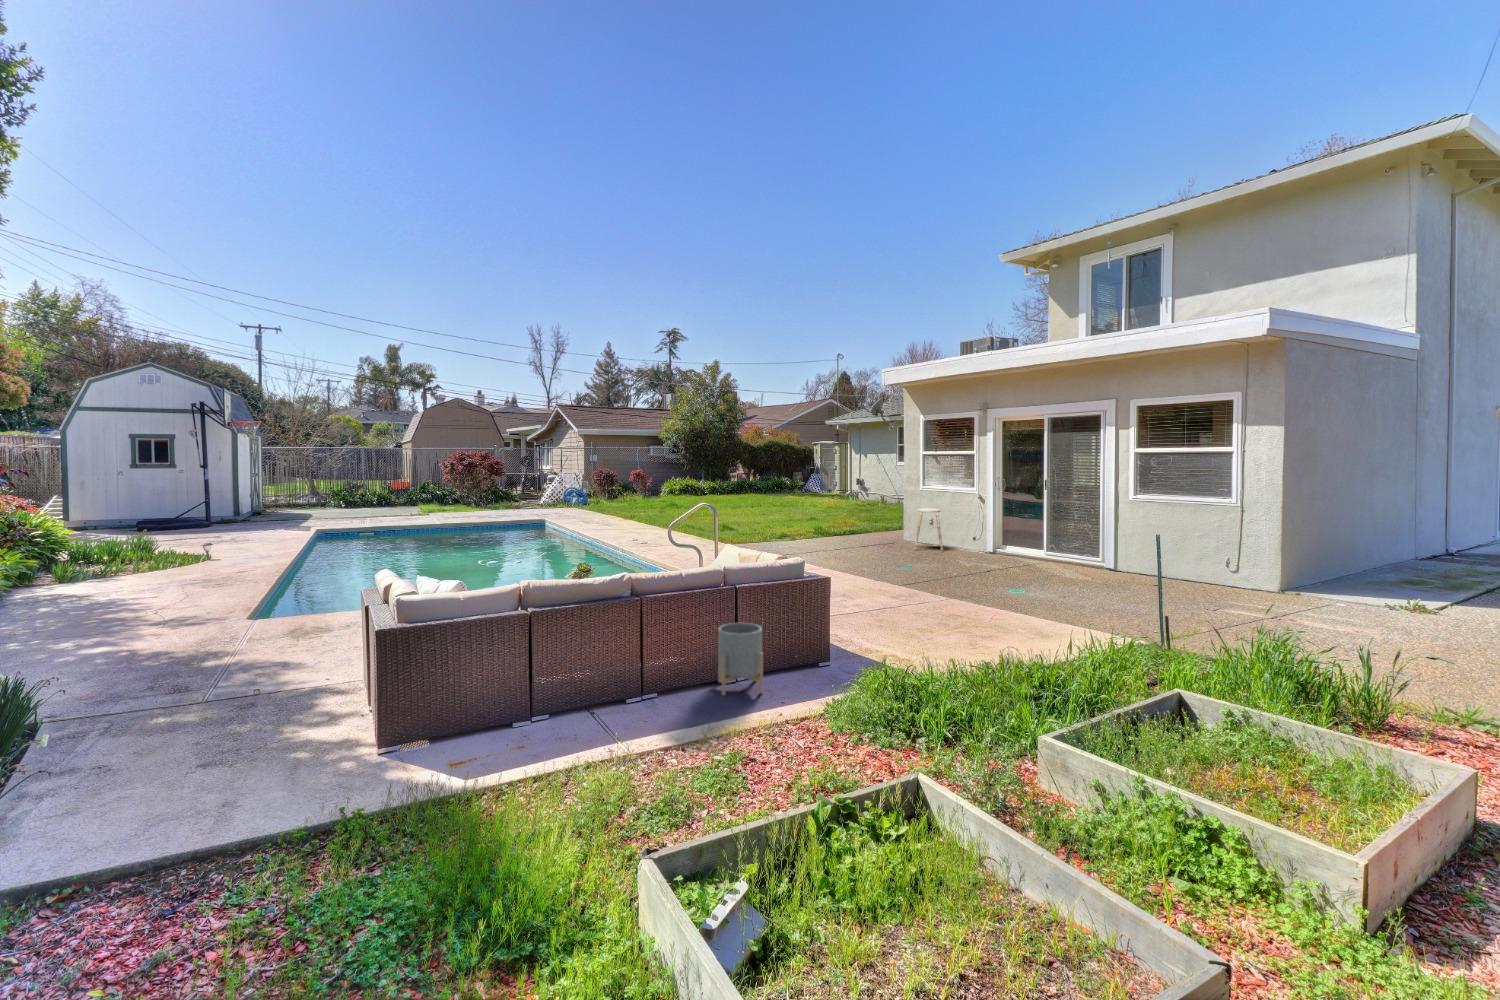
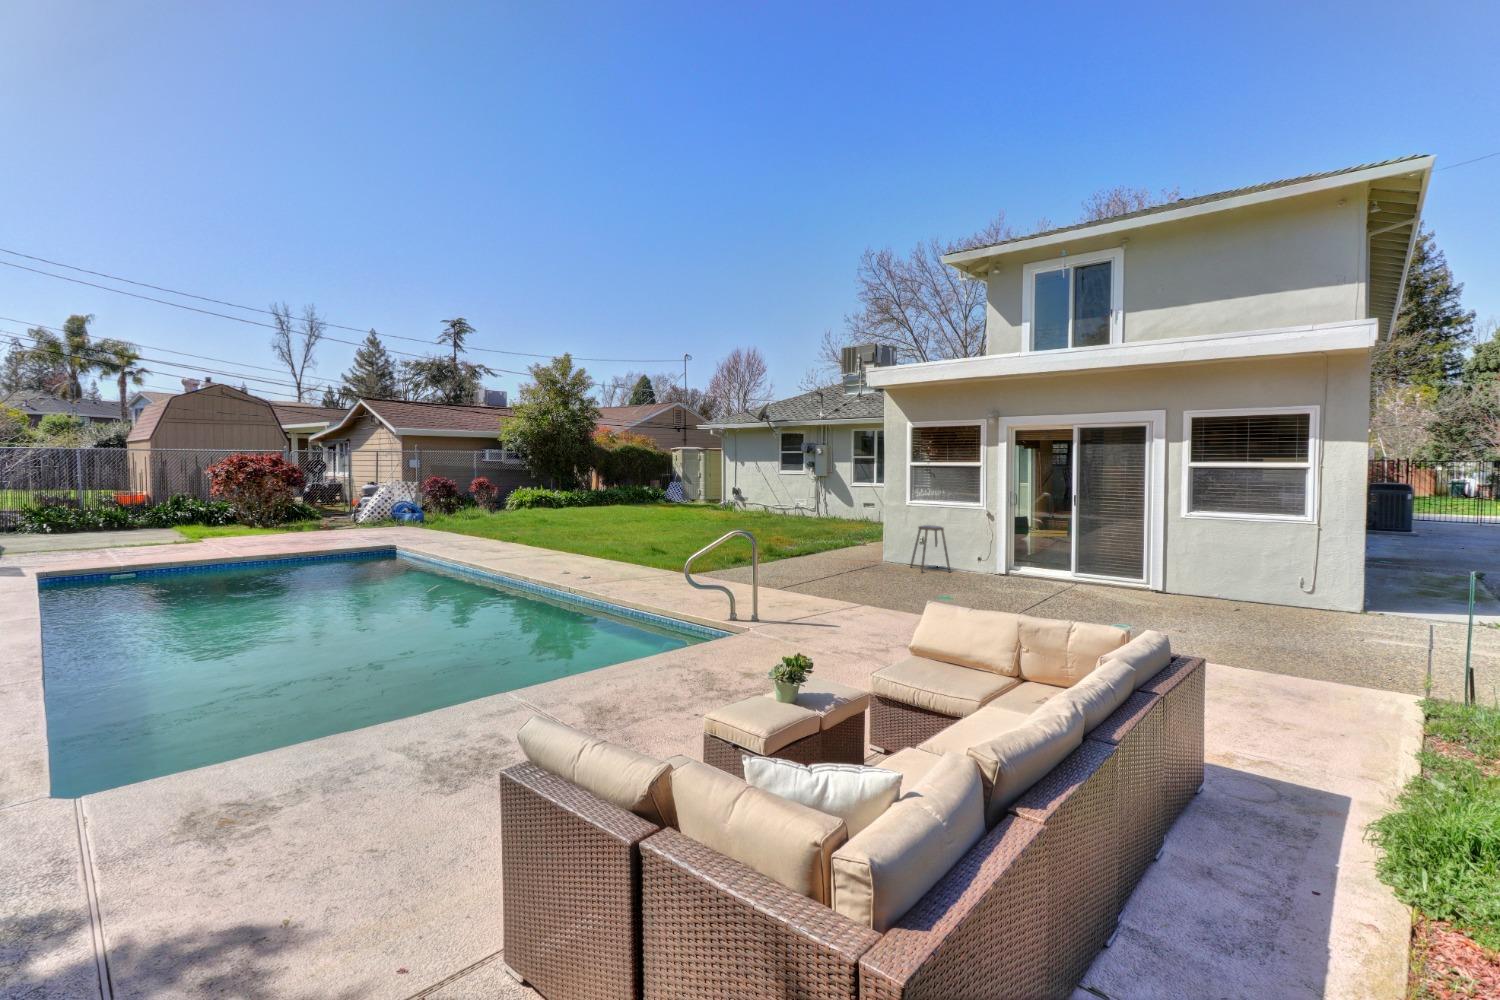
planter: present [718,623,763,696] -> none [1254,792,1389,964]

